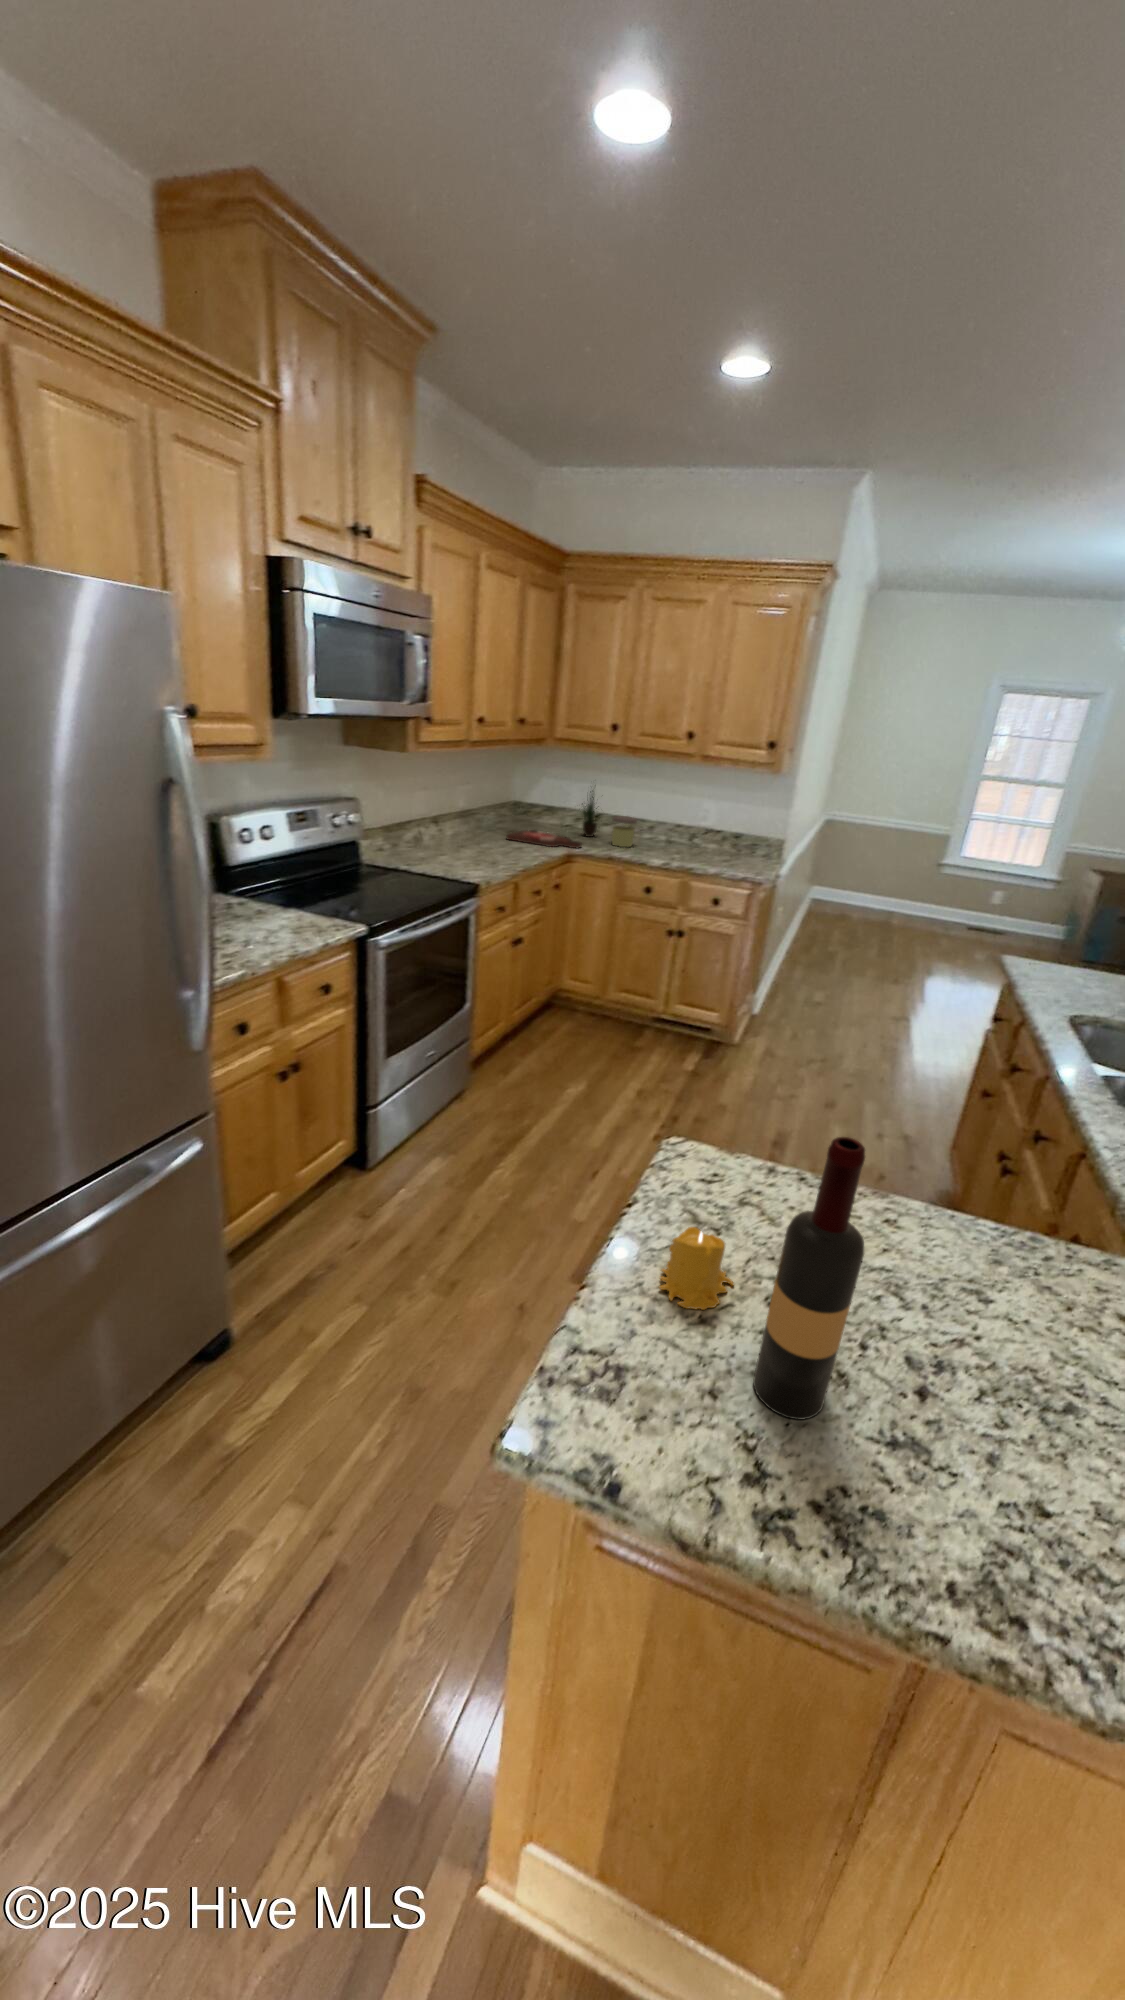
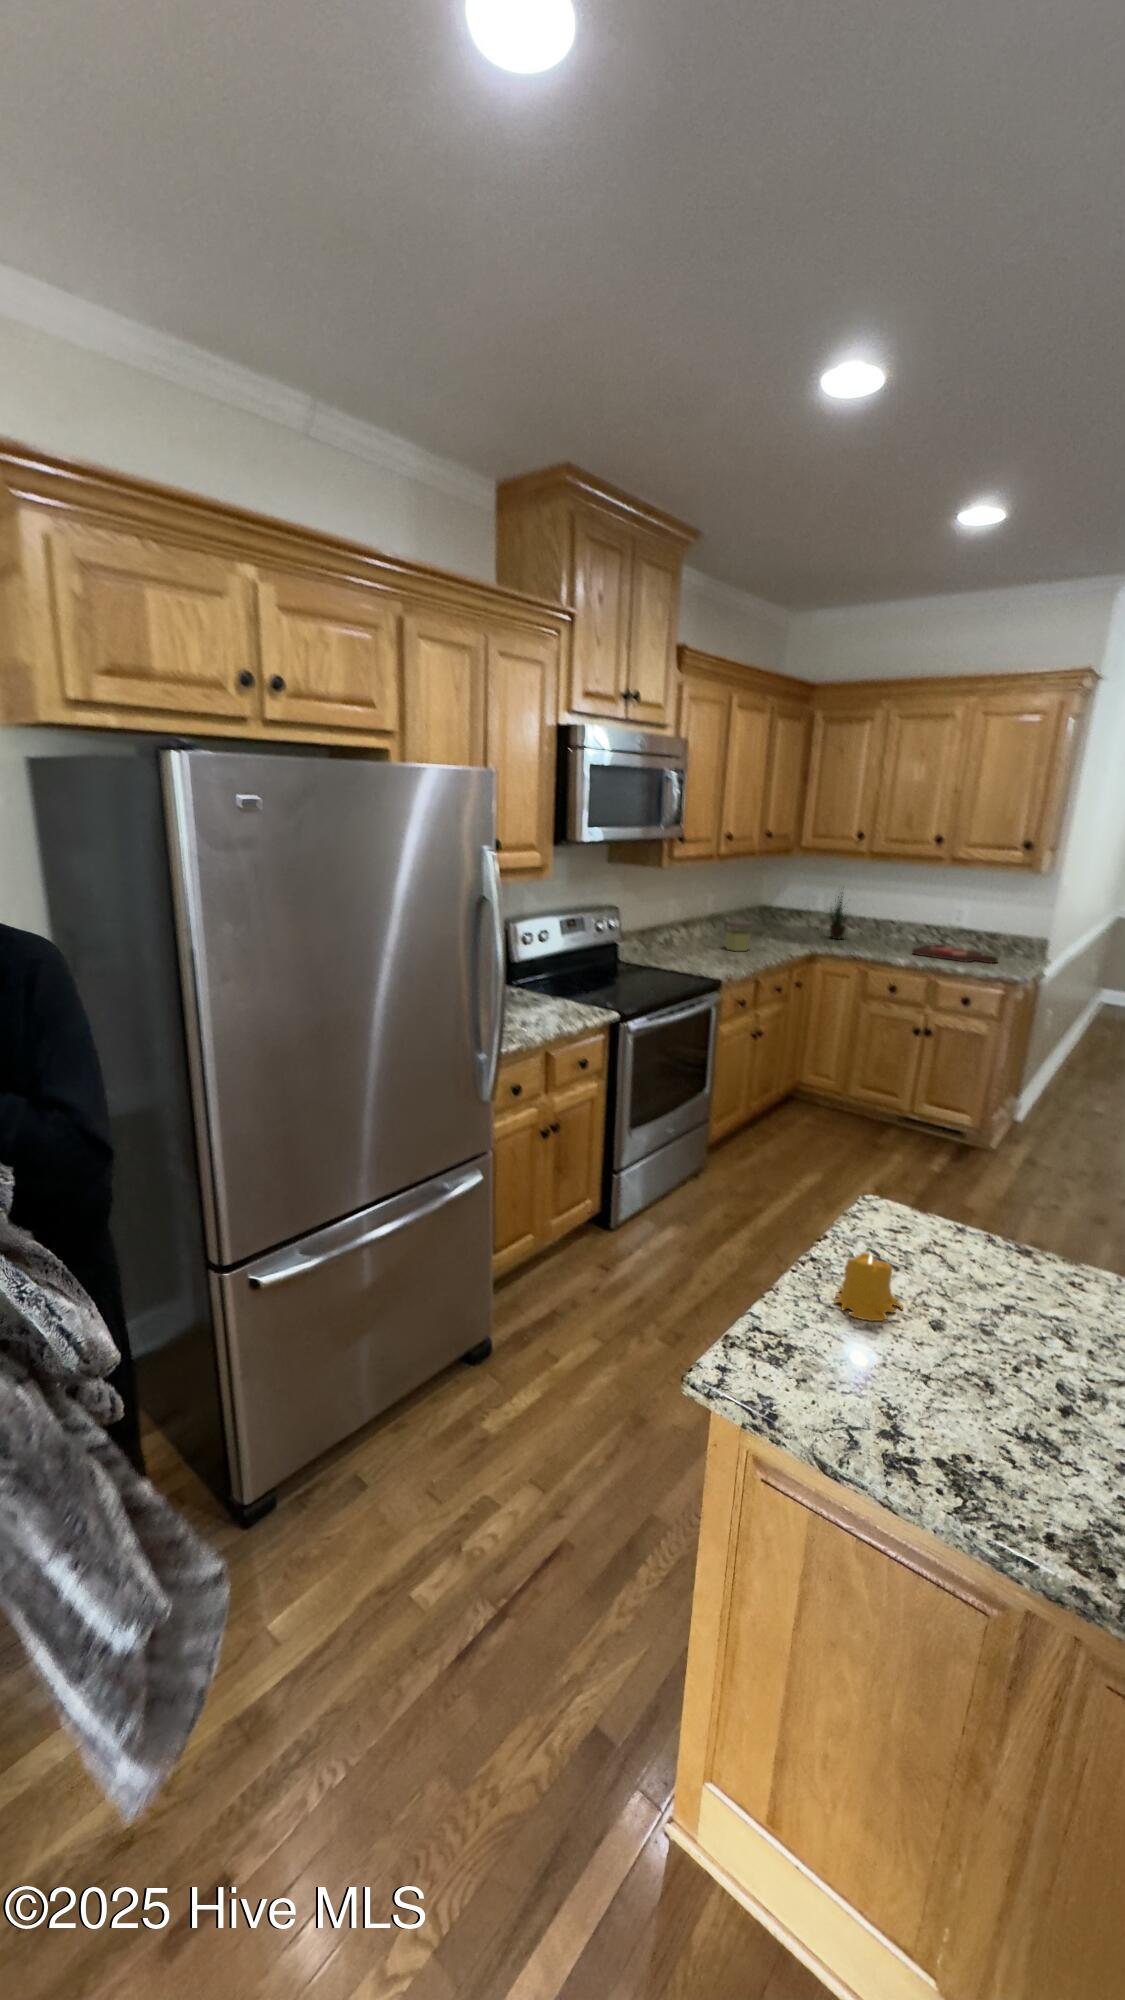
jar: present [612,816,637,847] -> present [726,920,753,951]
cutting board: present [506,830,582,848] -> present [913,945,998,963]
wine bottle: present [753,1137,865,1420] -> none [904,1162,992,1407]

